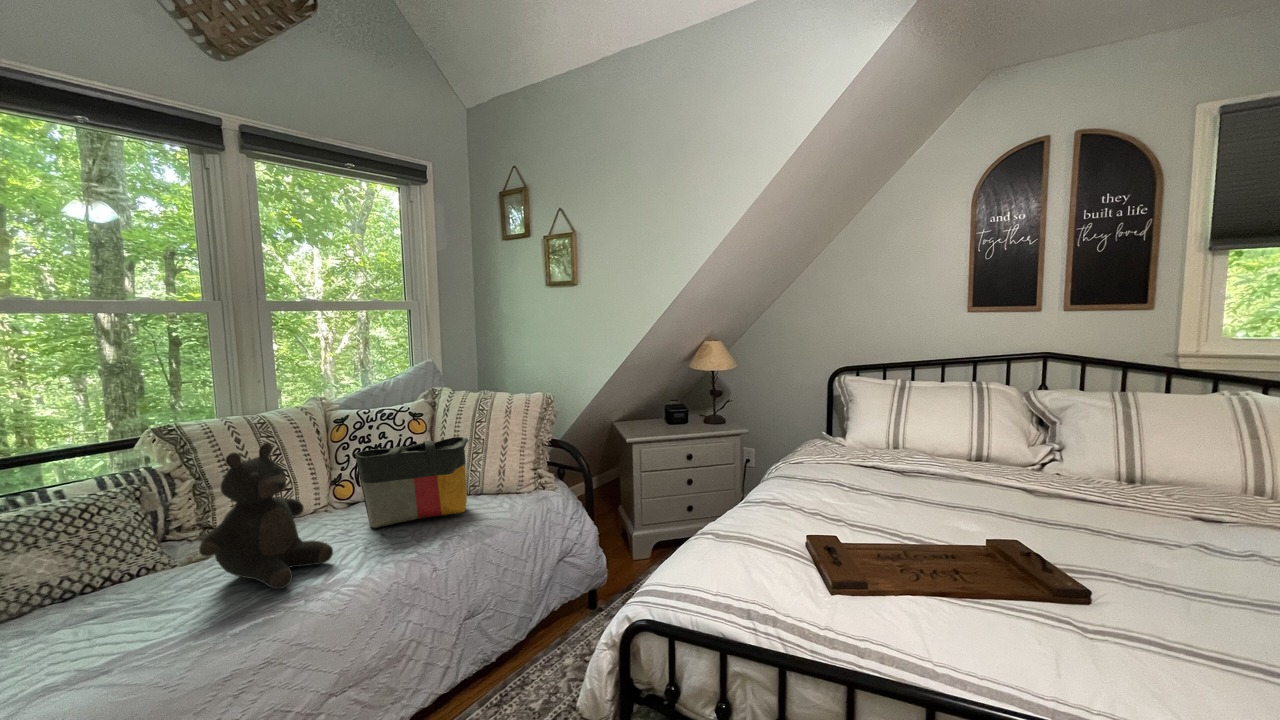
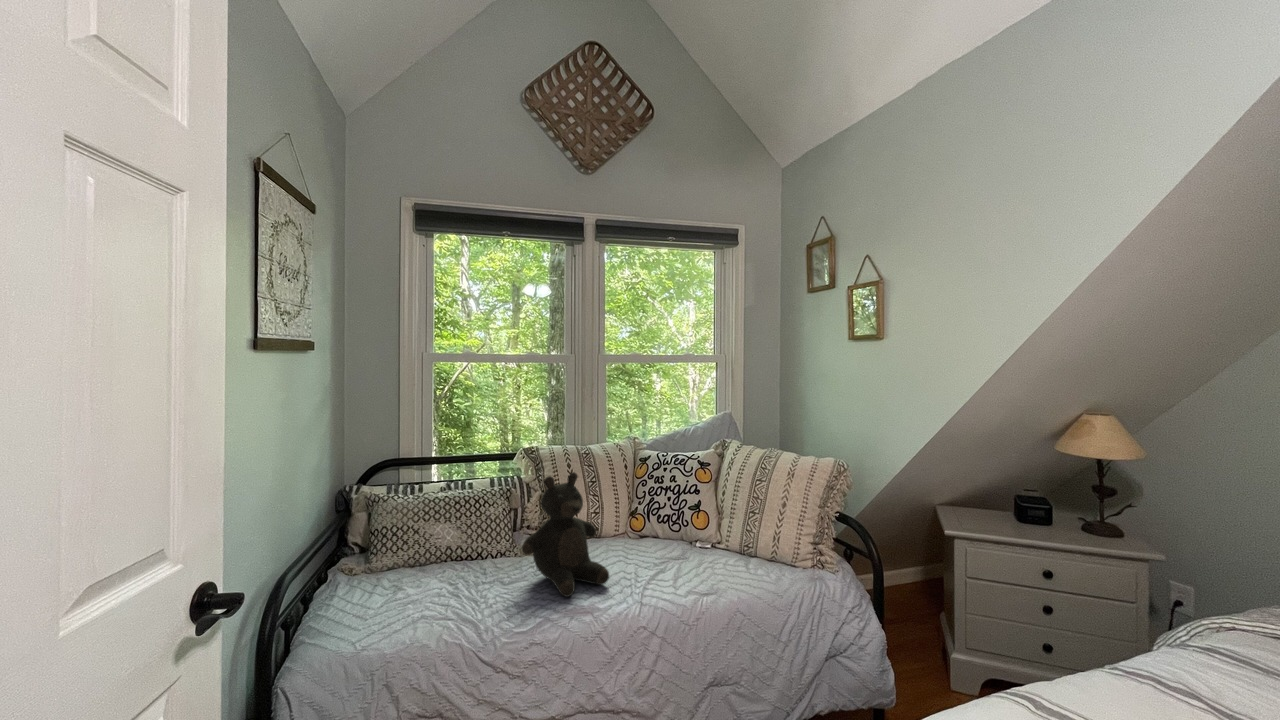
tote bag: present [355,437,469,527] -> none [640,491,737,572]

